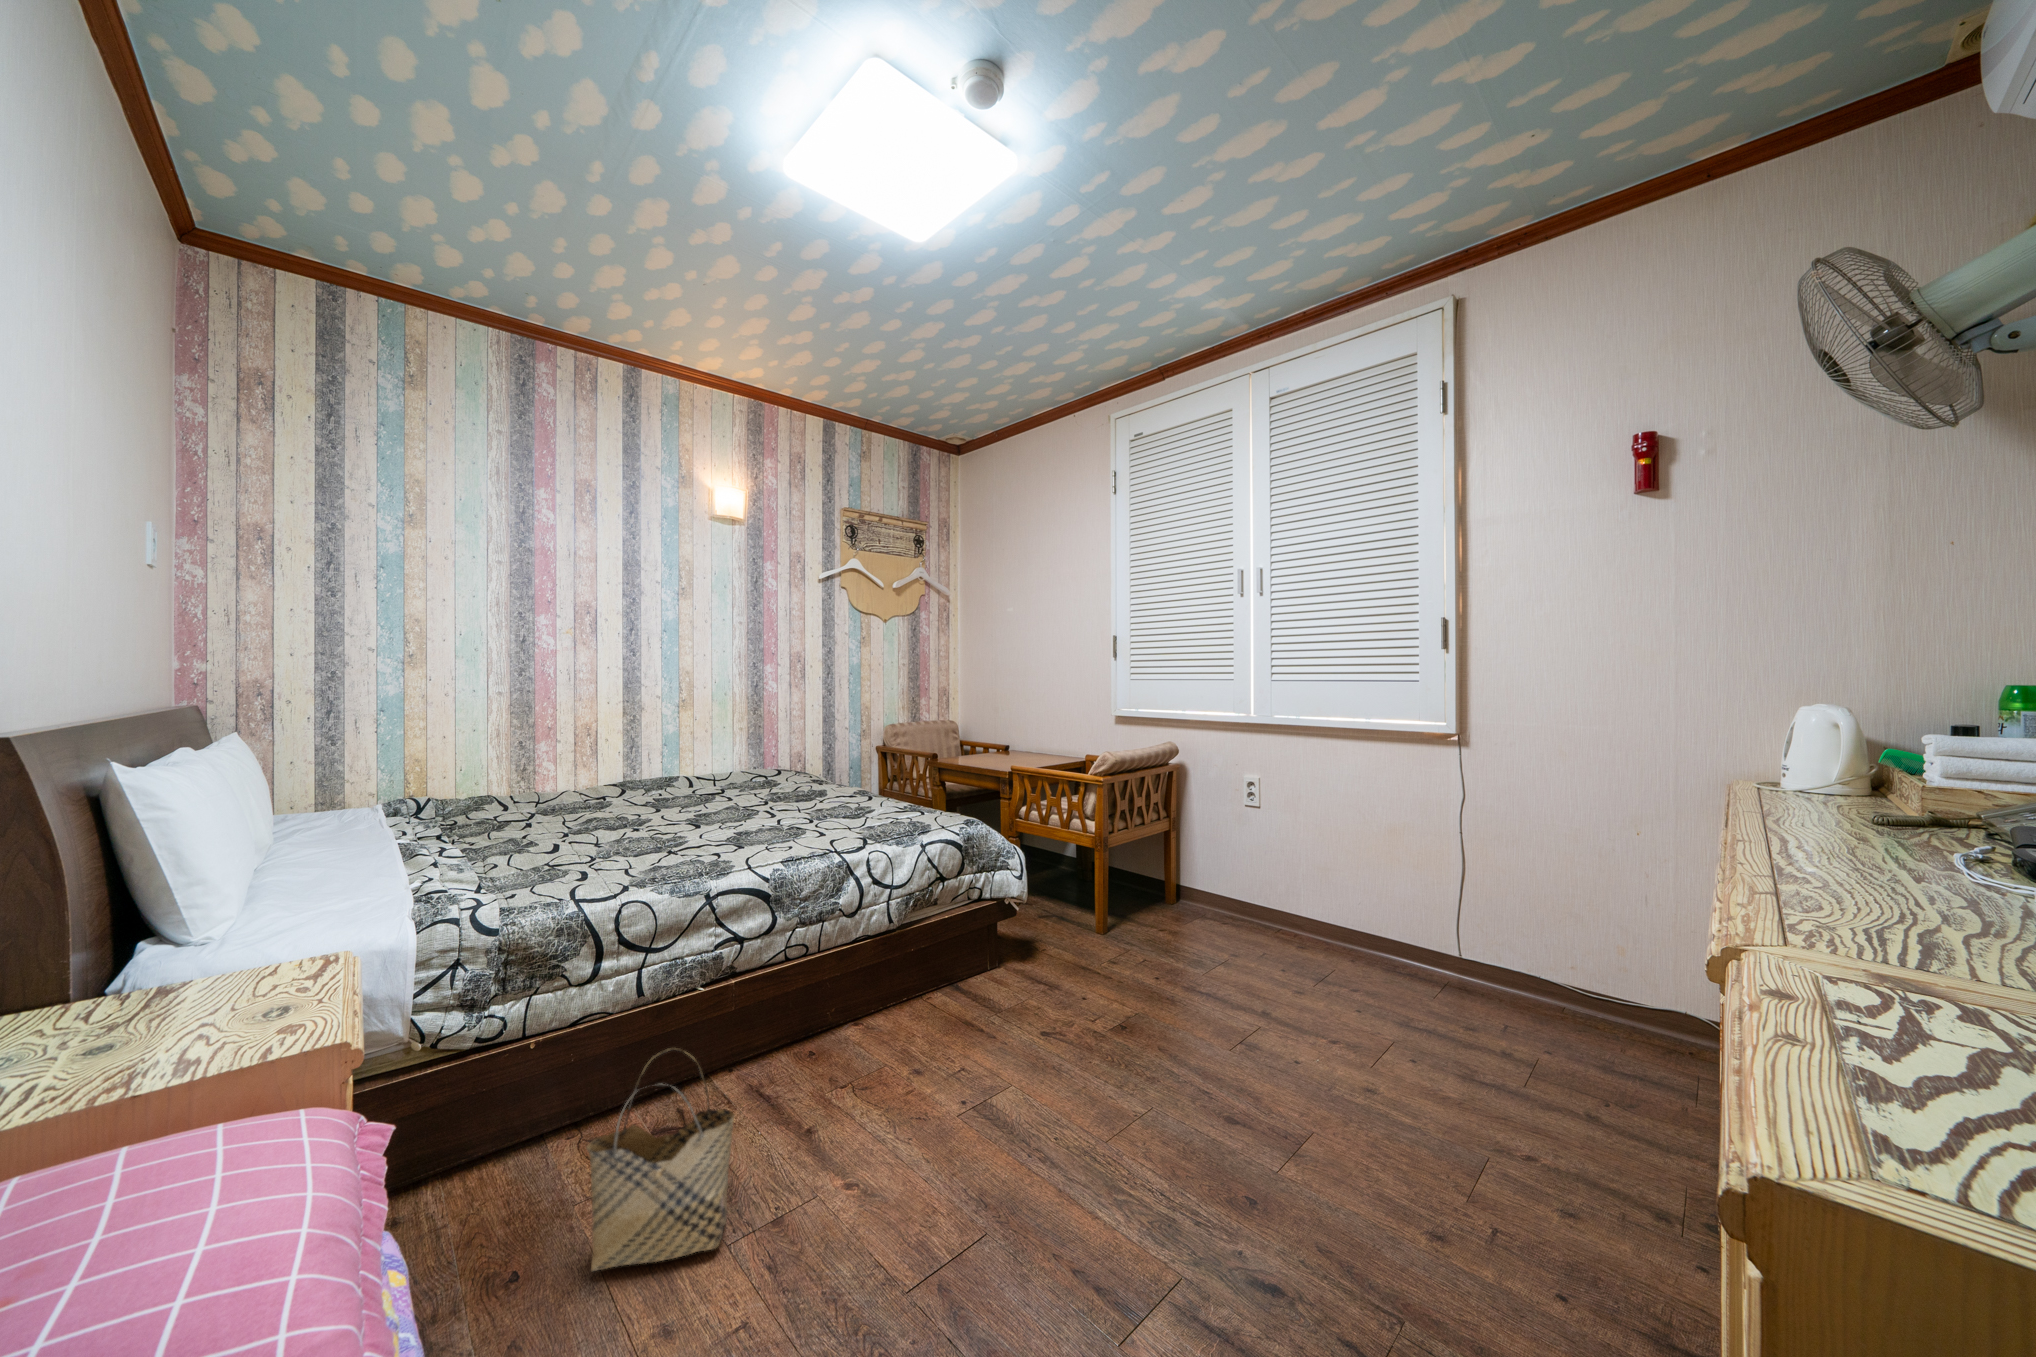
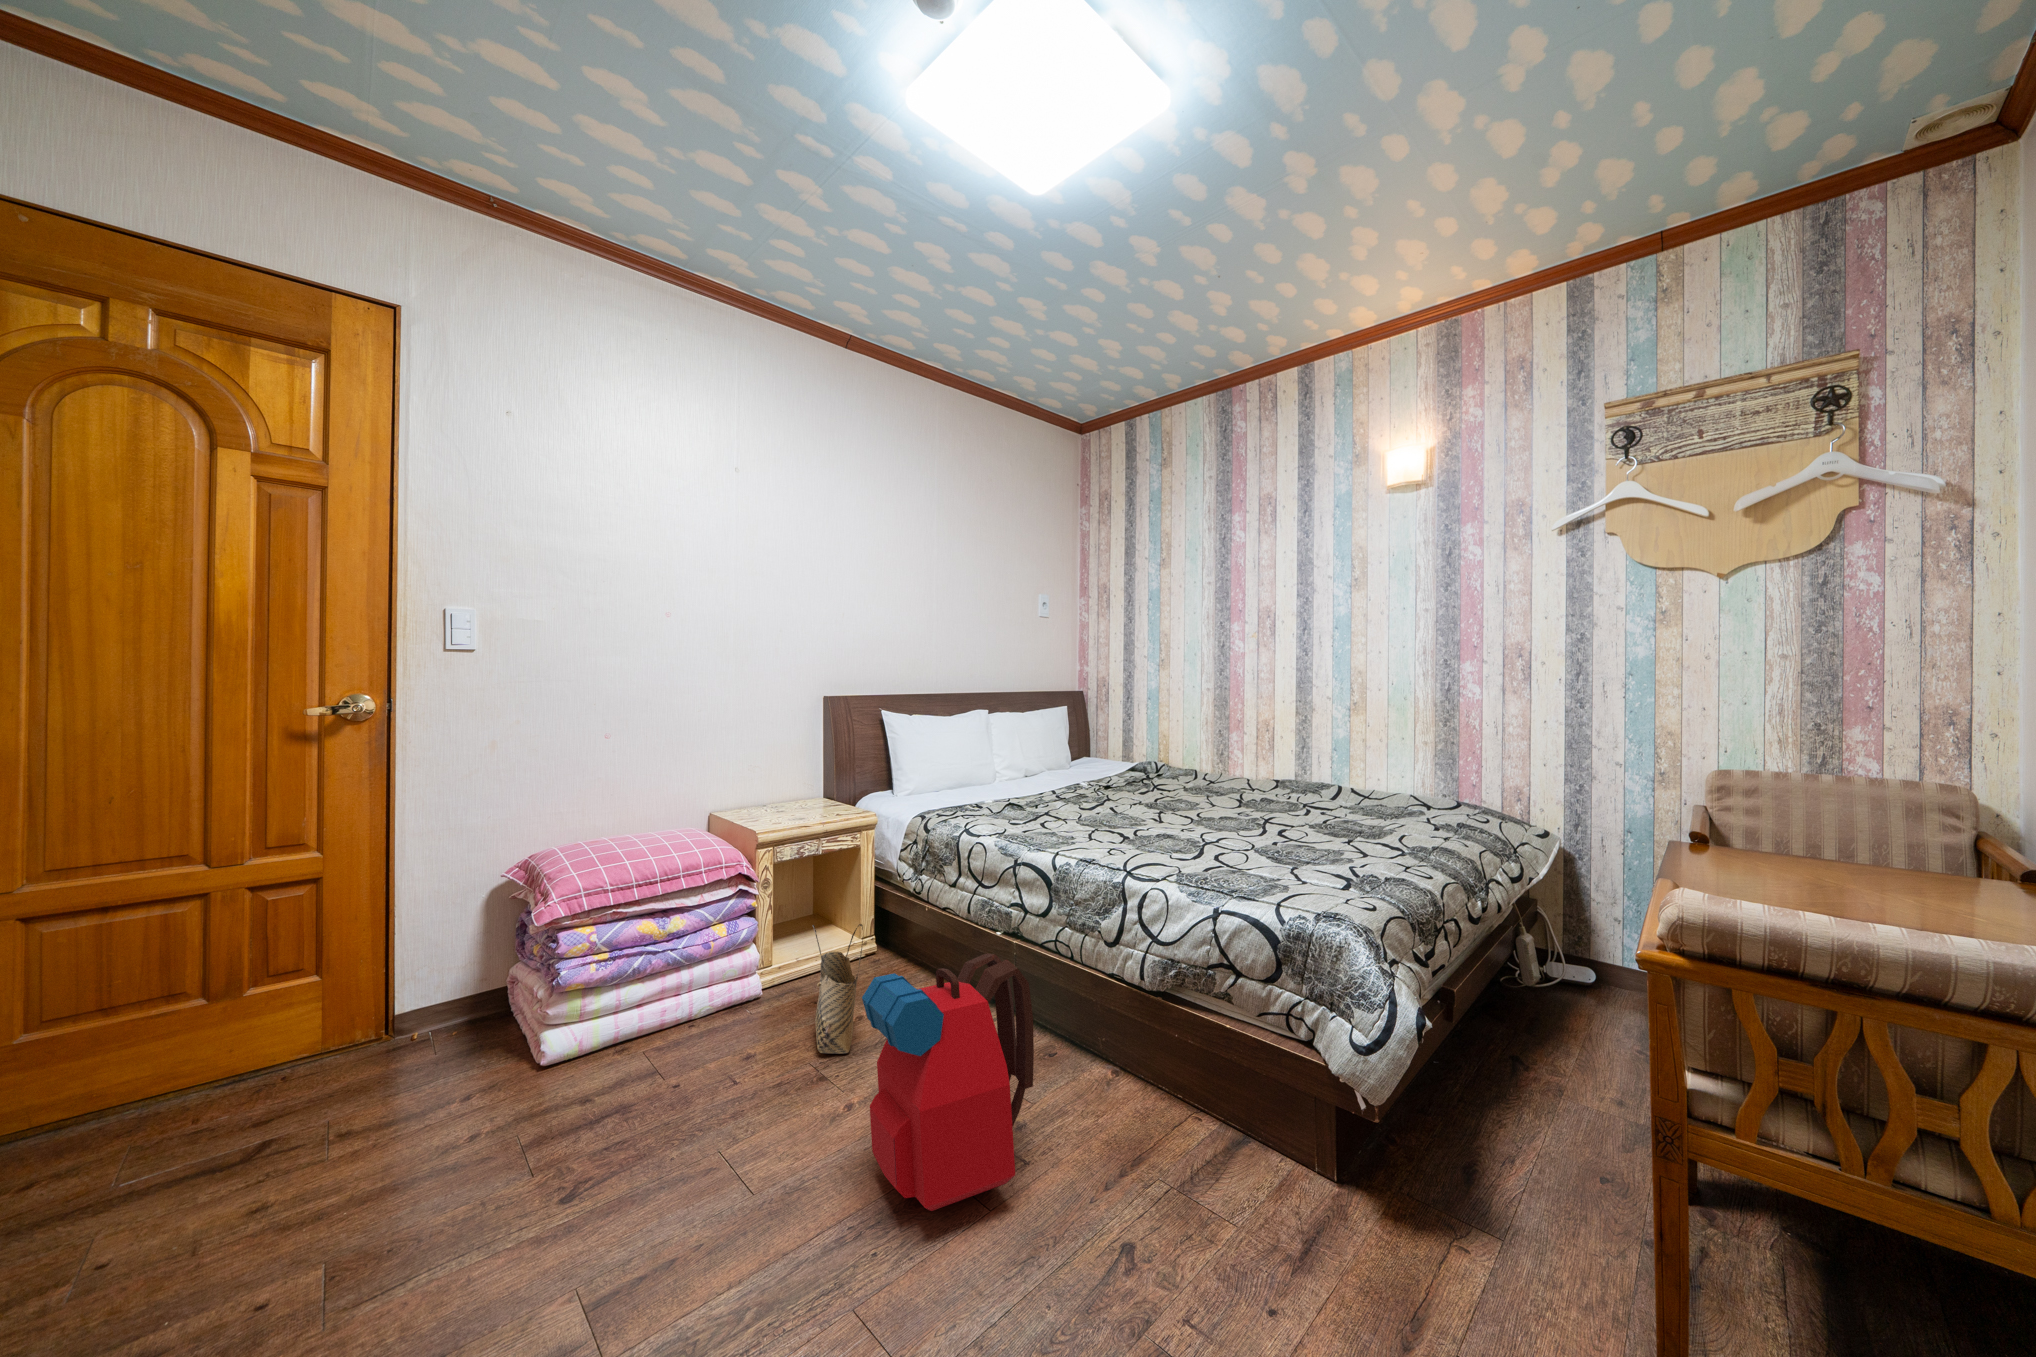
backpack: none [915,913,1066,1148] -> present [862,953,1034,1211]

